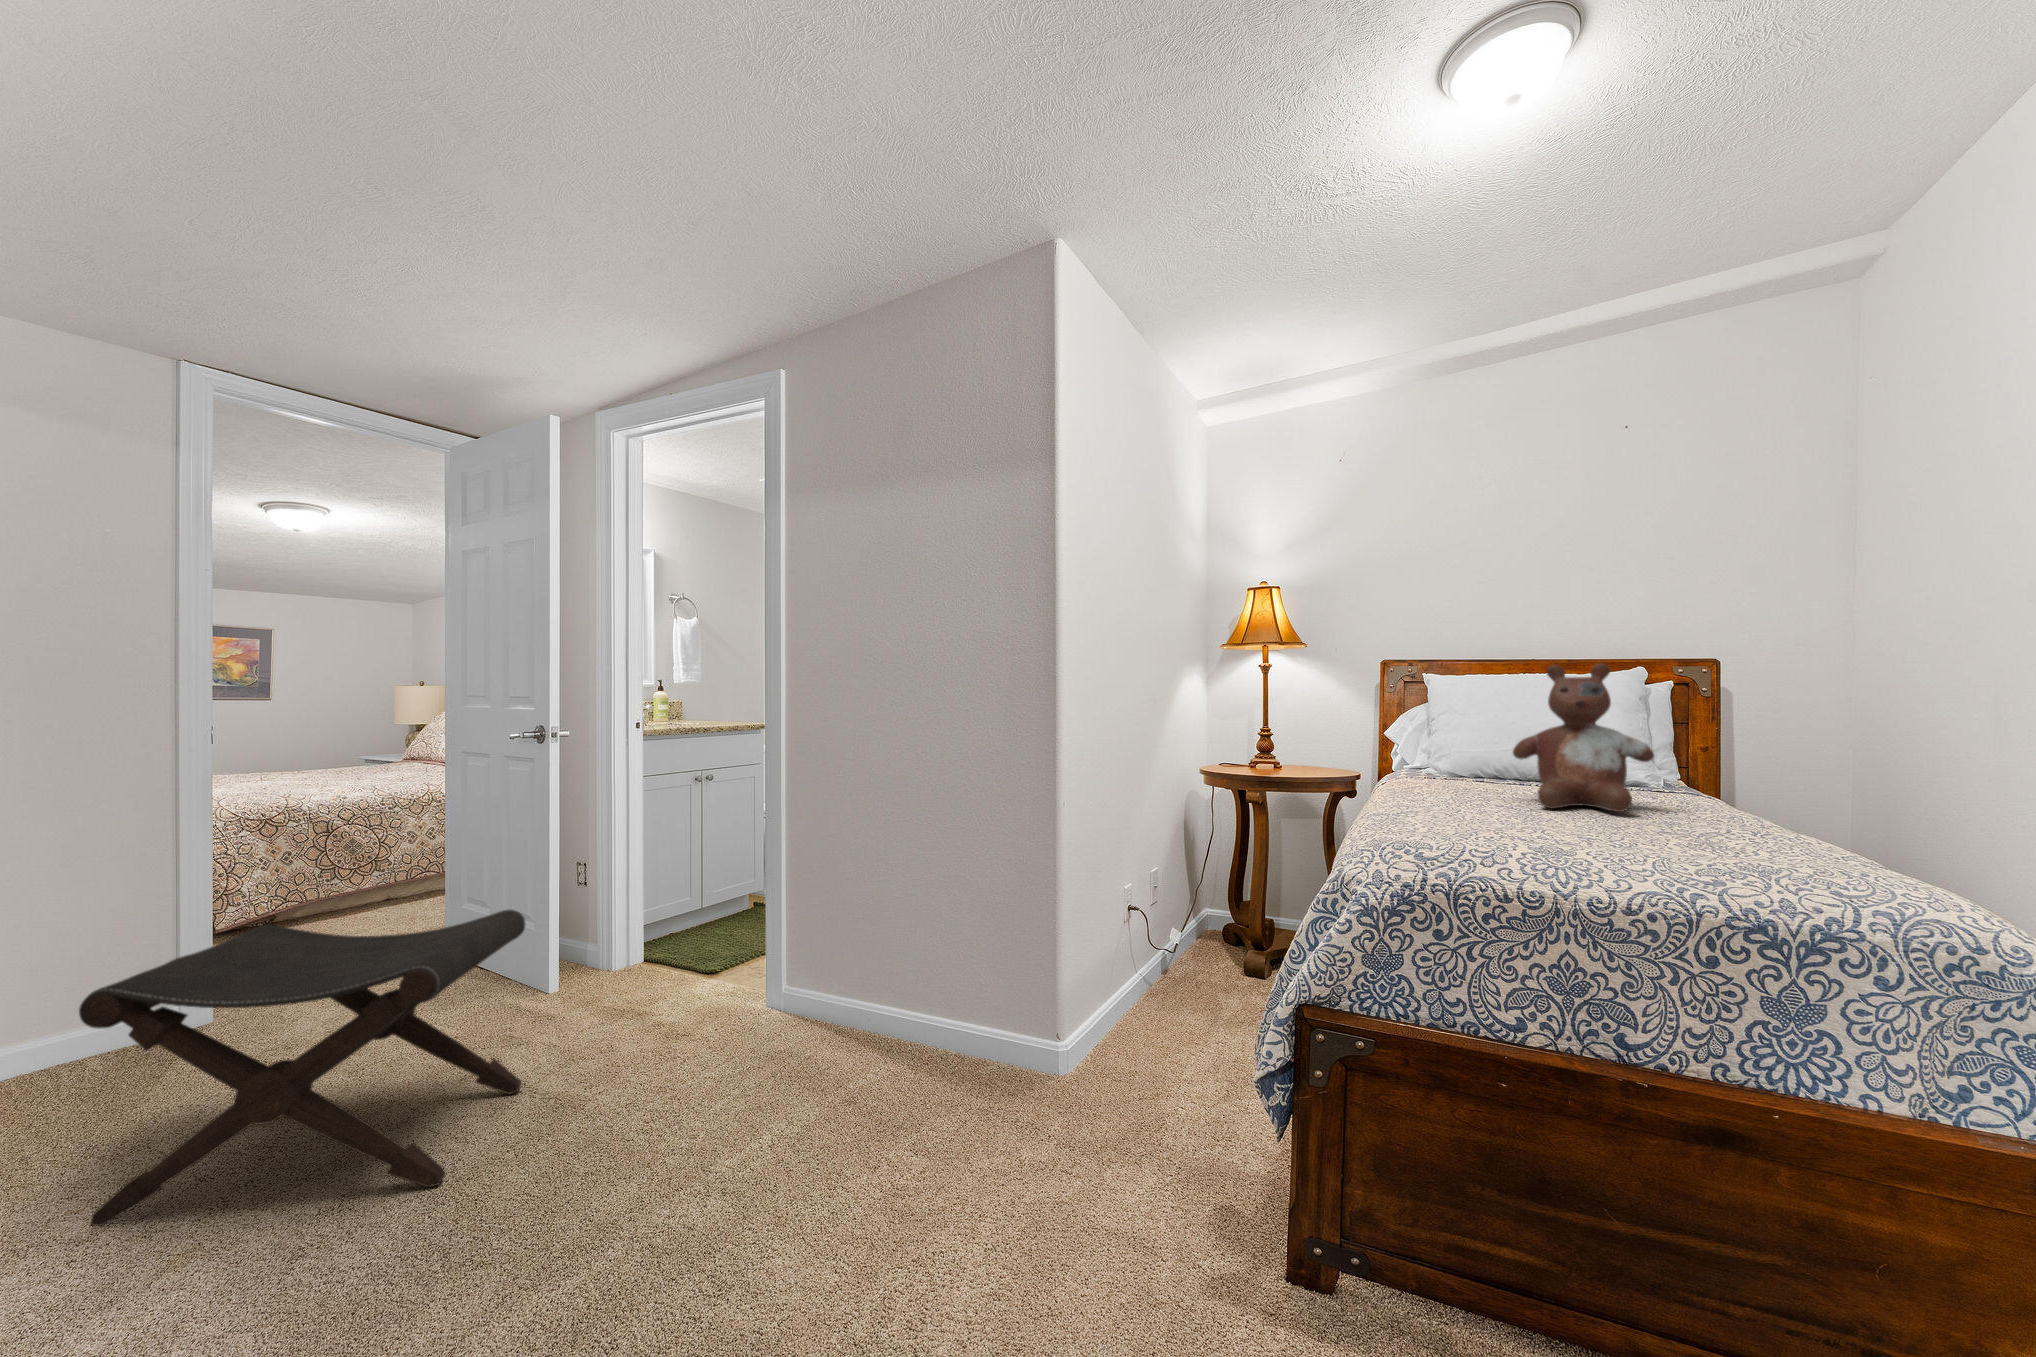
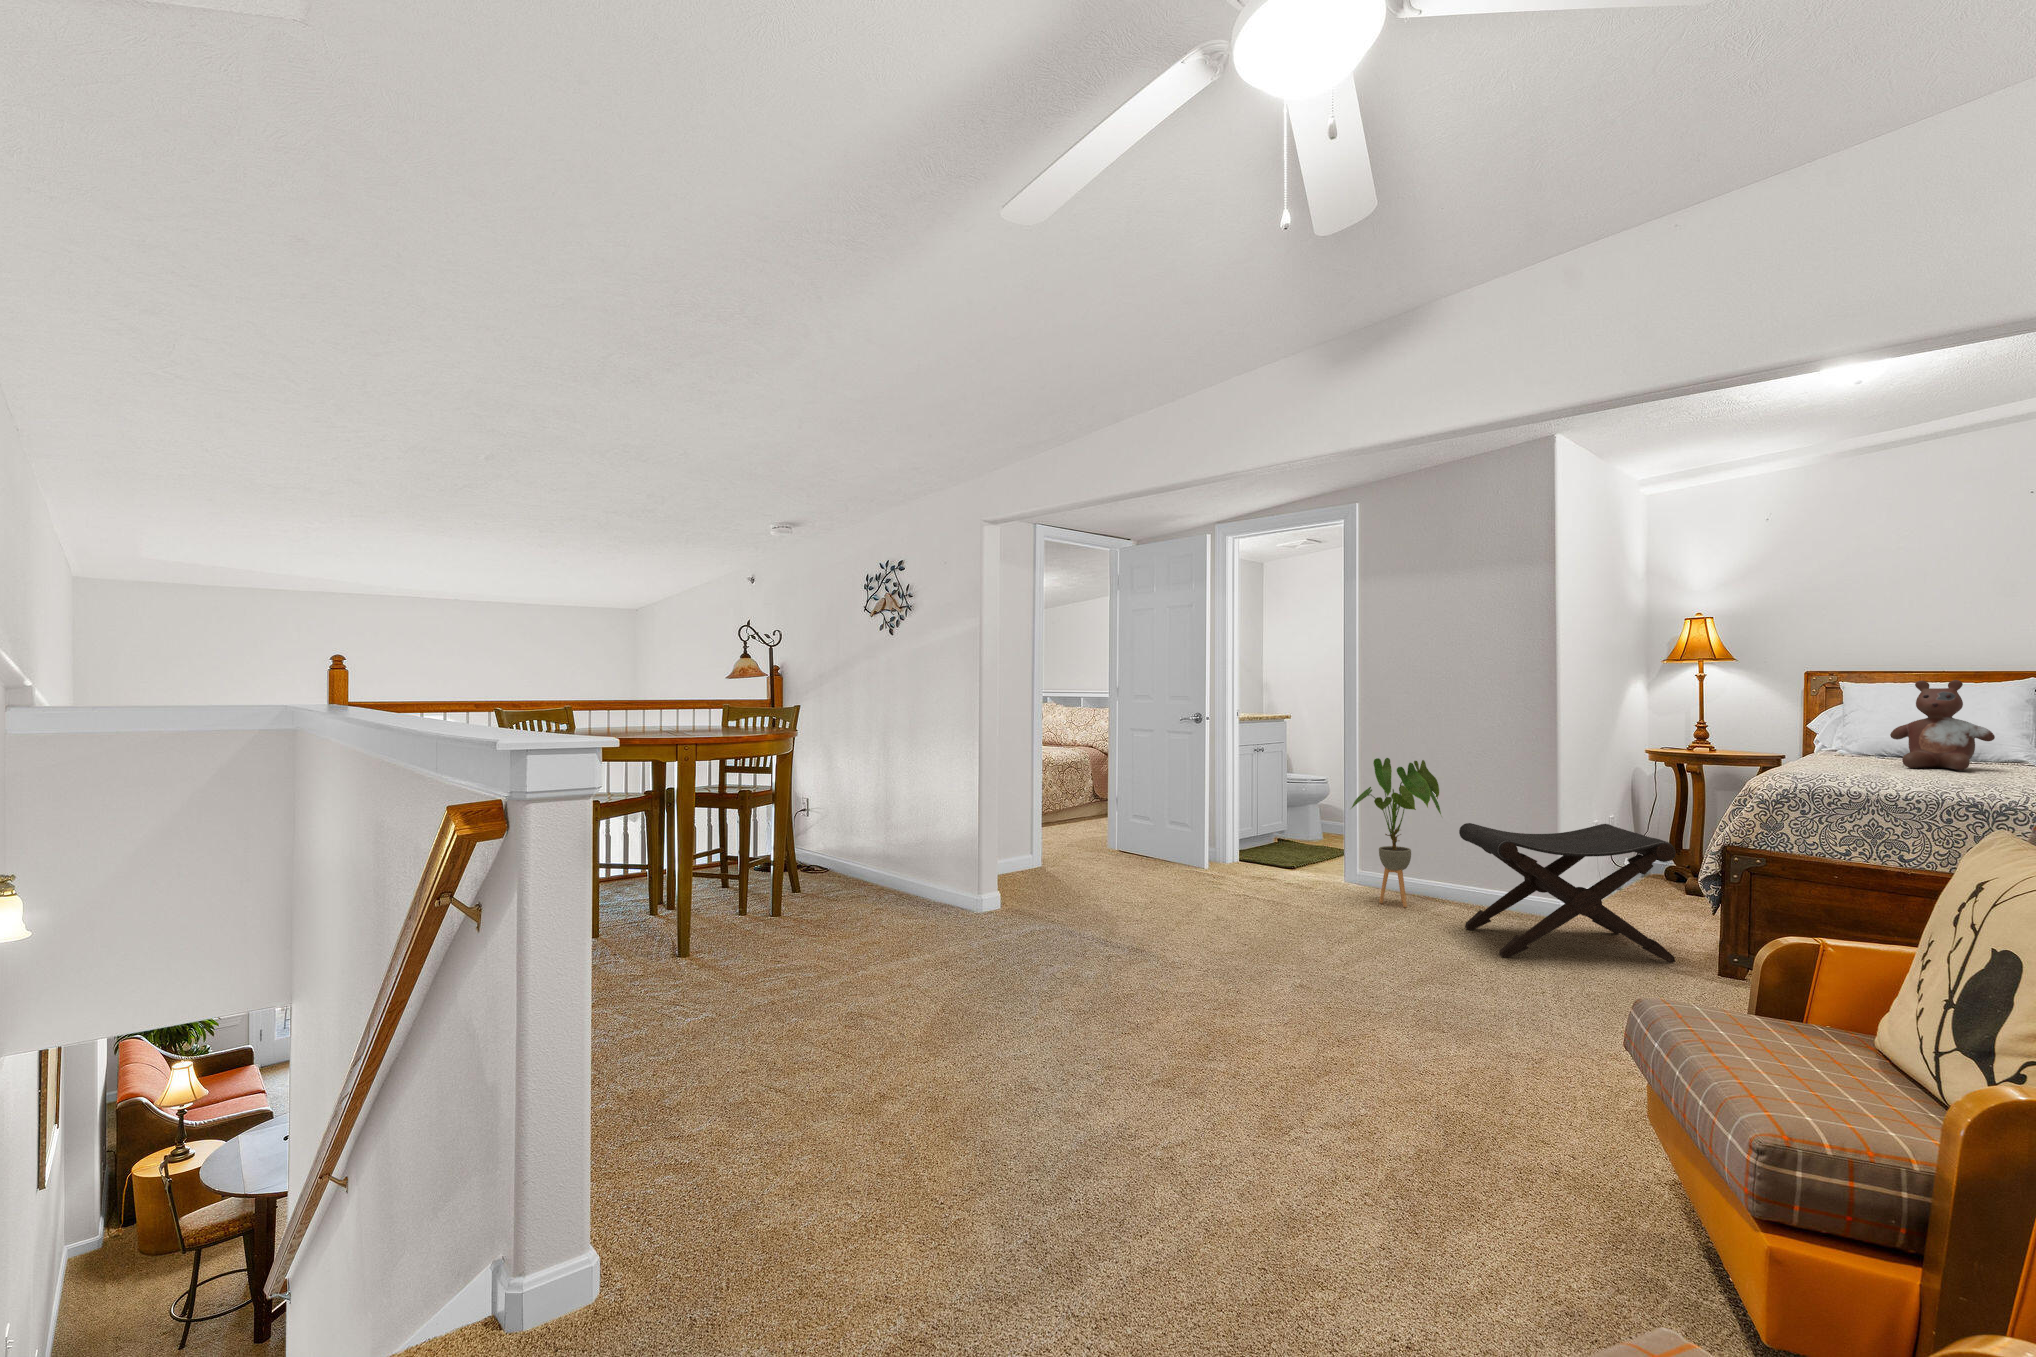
house plant: none [720,804,887,1081] -> present [1352,758,1441,907]
footstool: present [79,910,526,1226] -> present [1459,823,1675,963]

